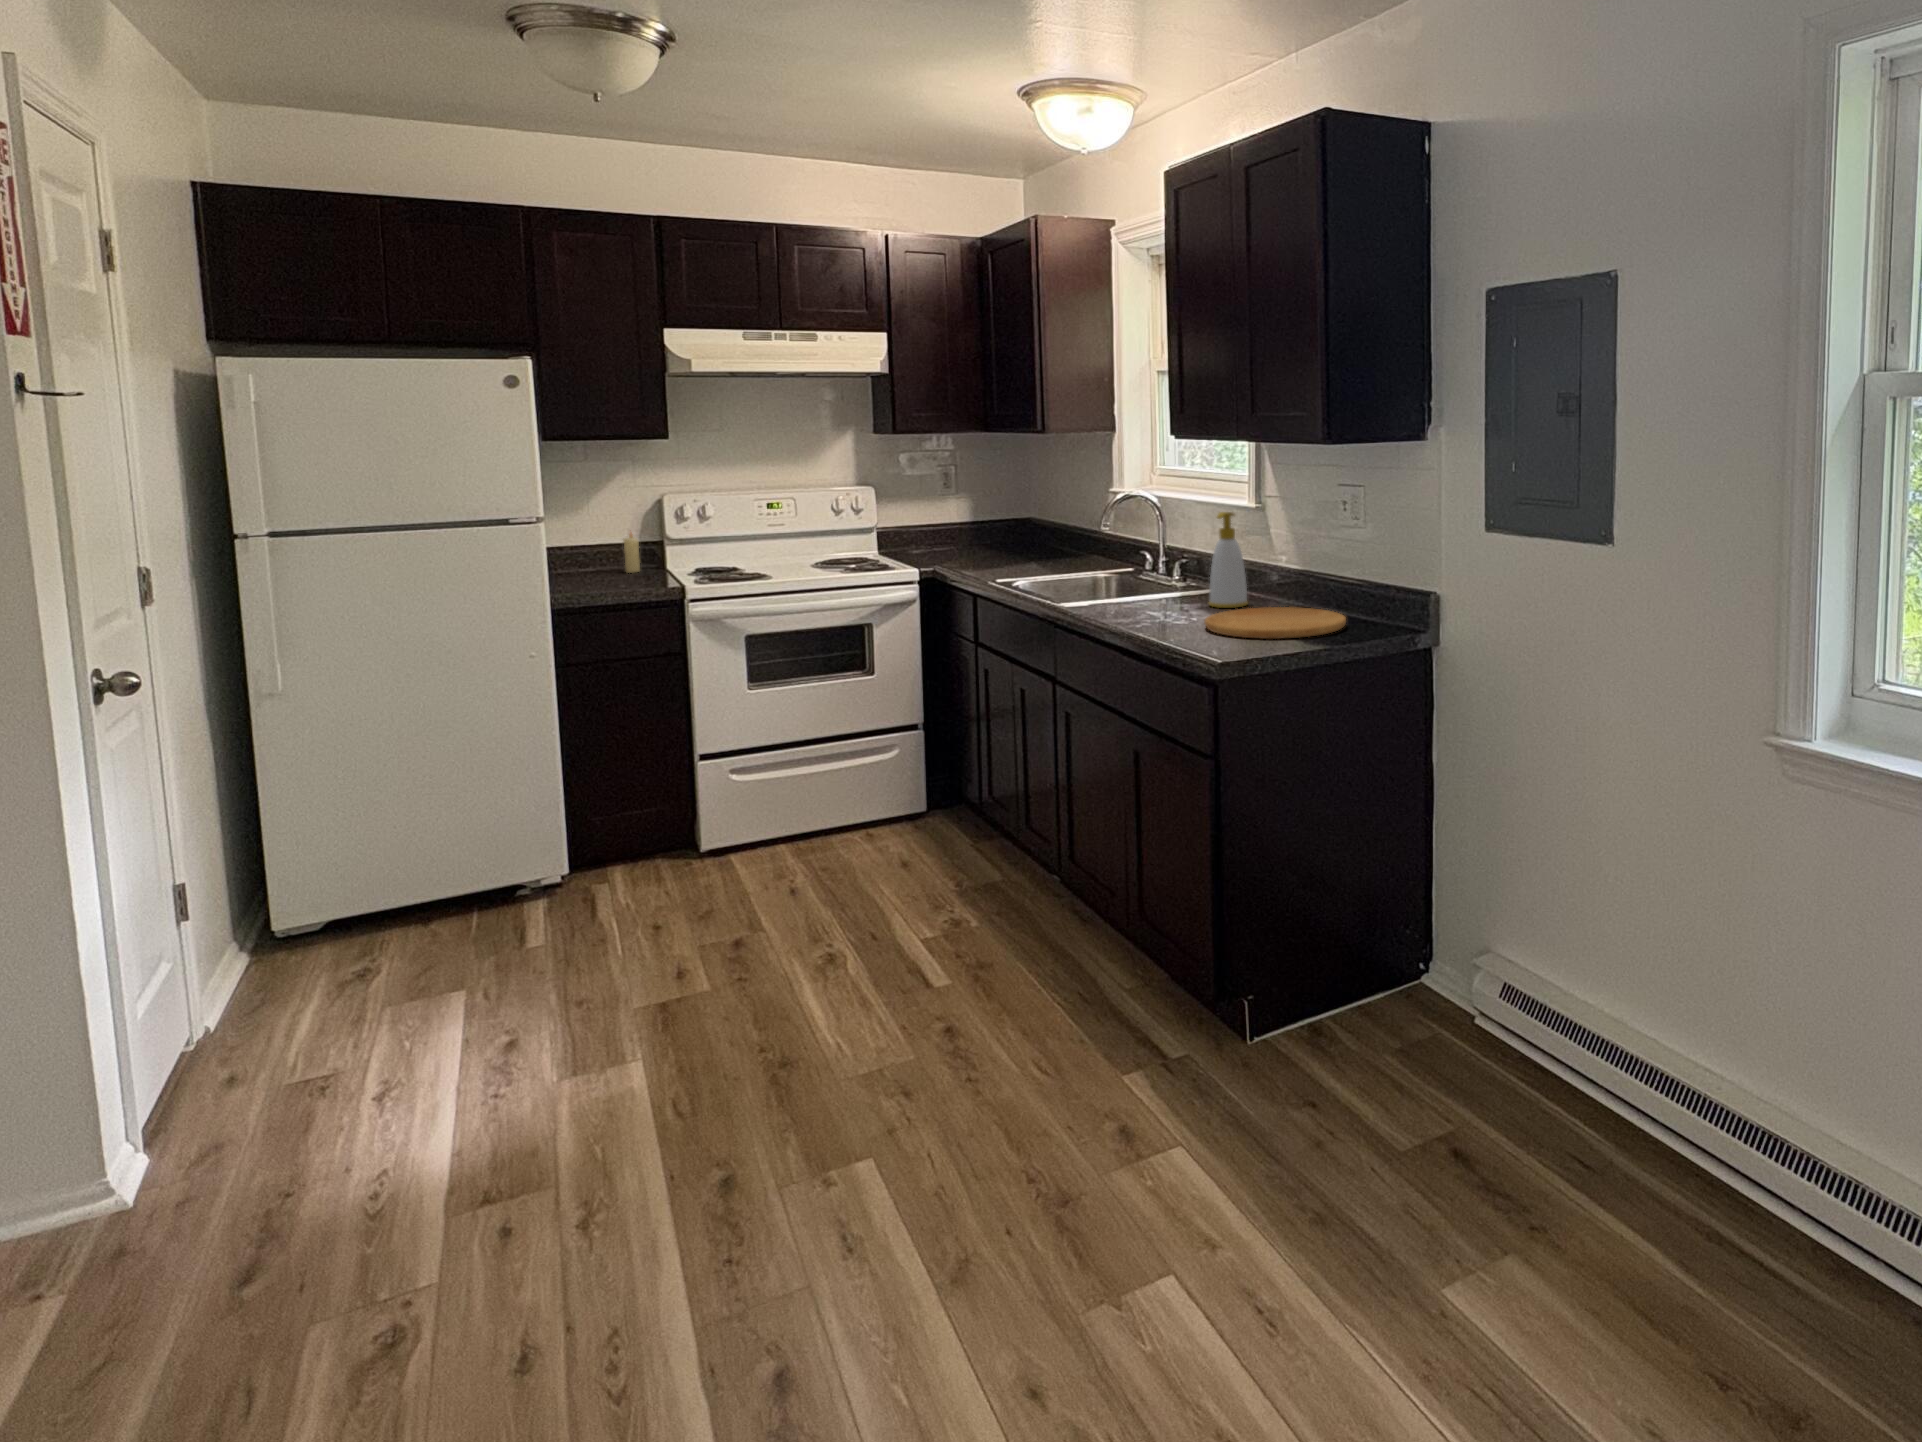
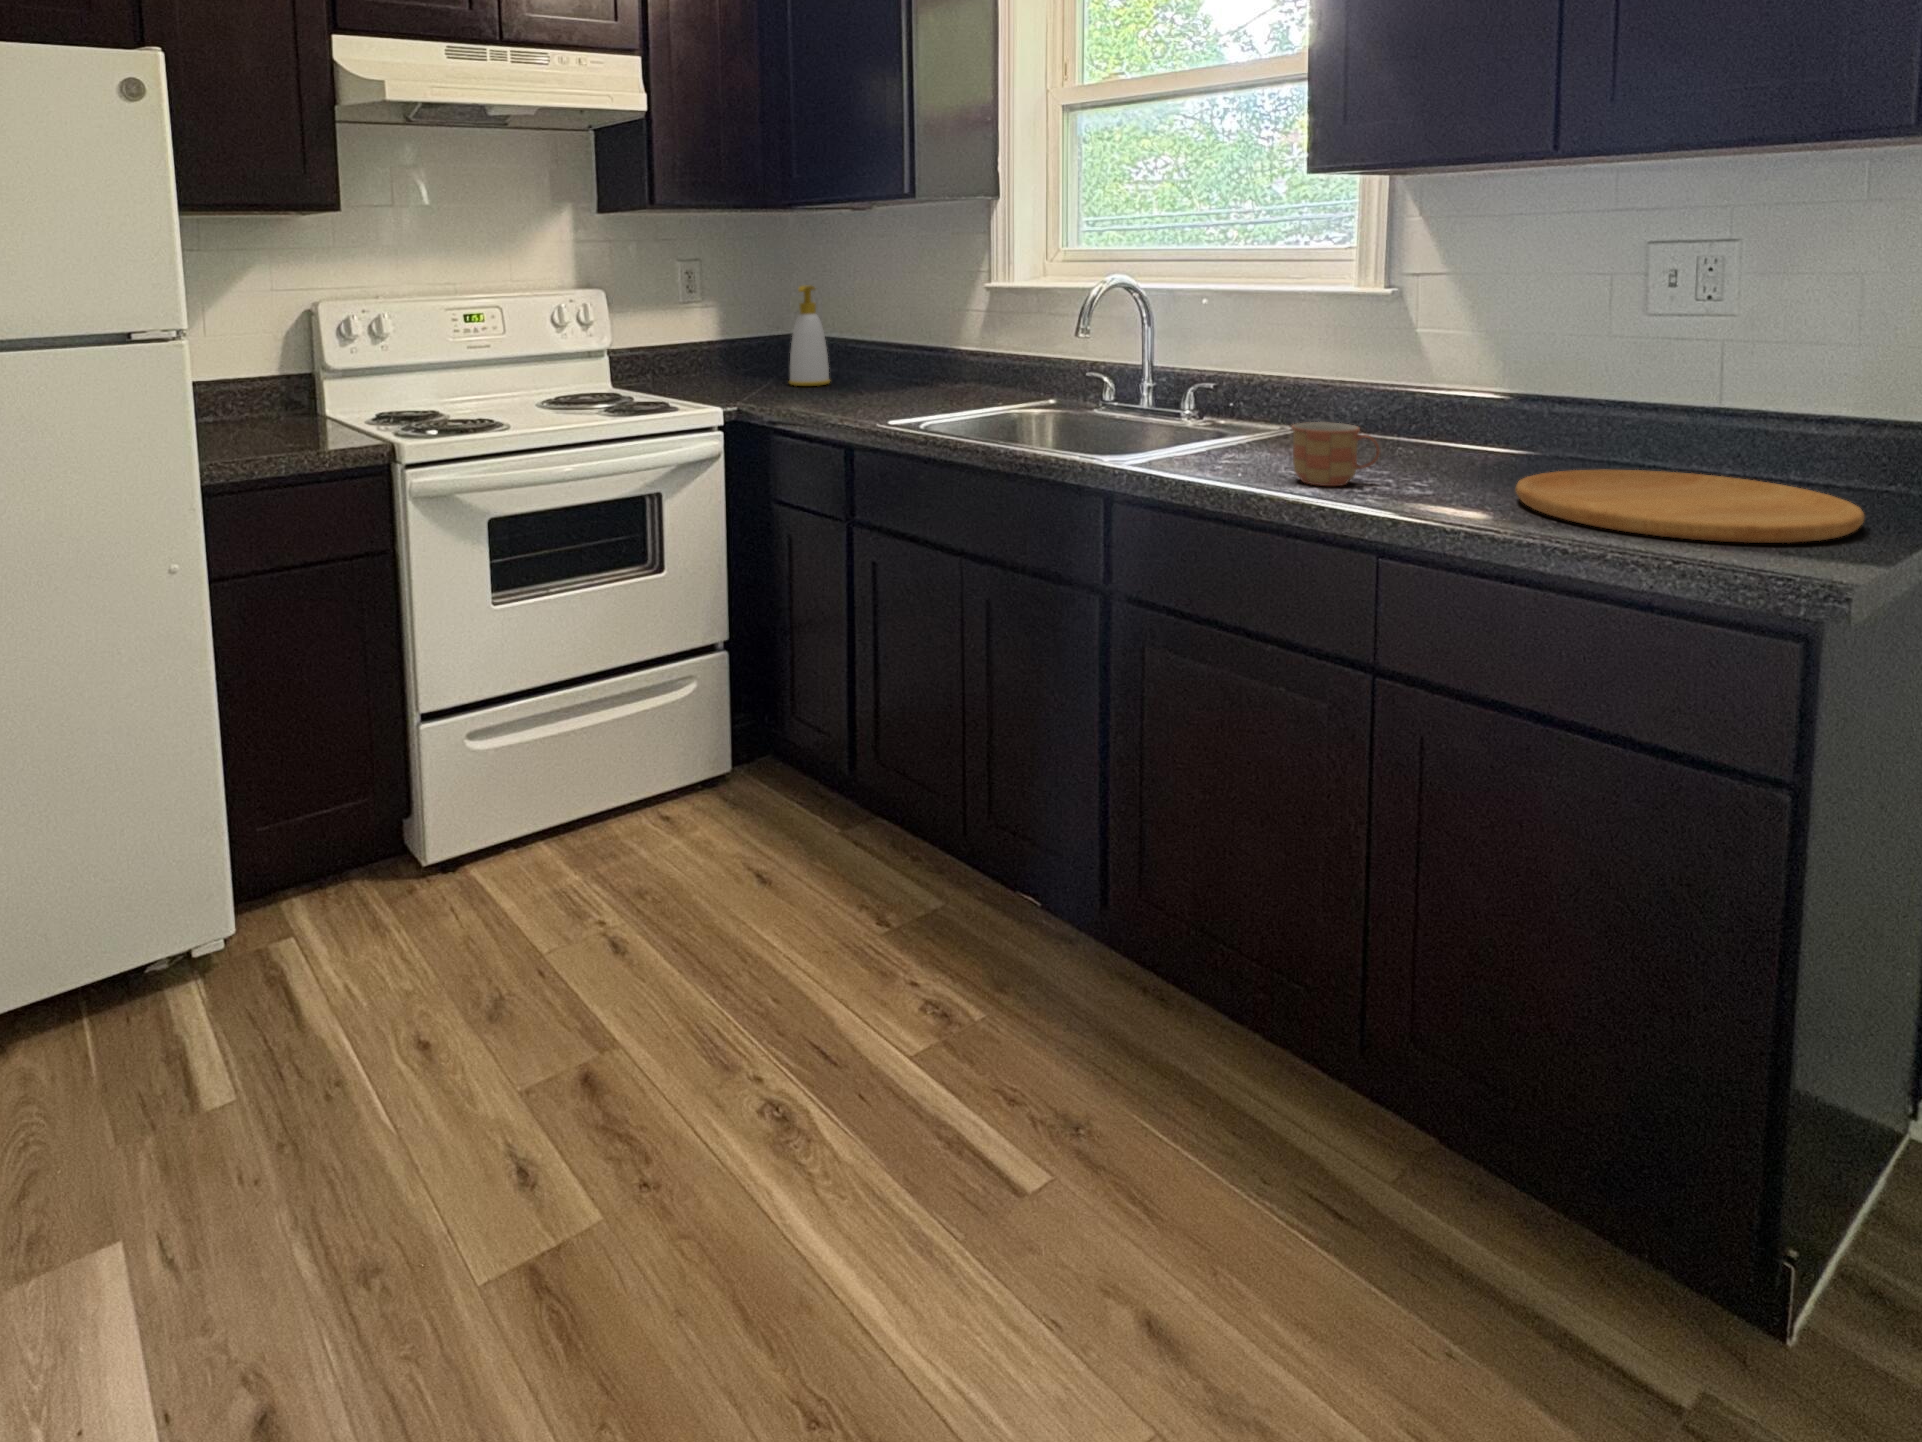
soap bottle: present [1209,512,1248,608] -> present [789,285,830,386]
candle: present [623,534,640,573] -> none [264,355,290,420]
mug: none [1136,580,1179,615] -> present [1292,422,1380,486]

